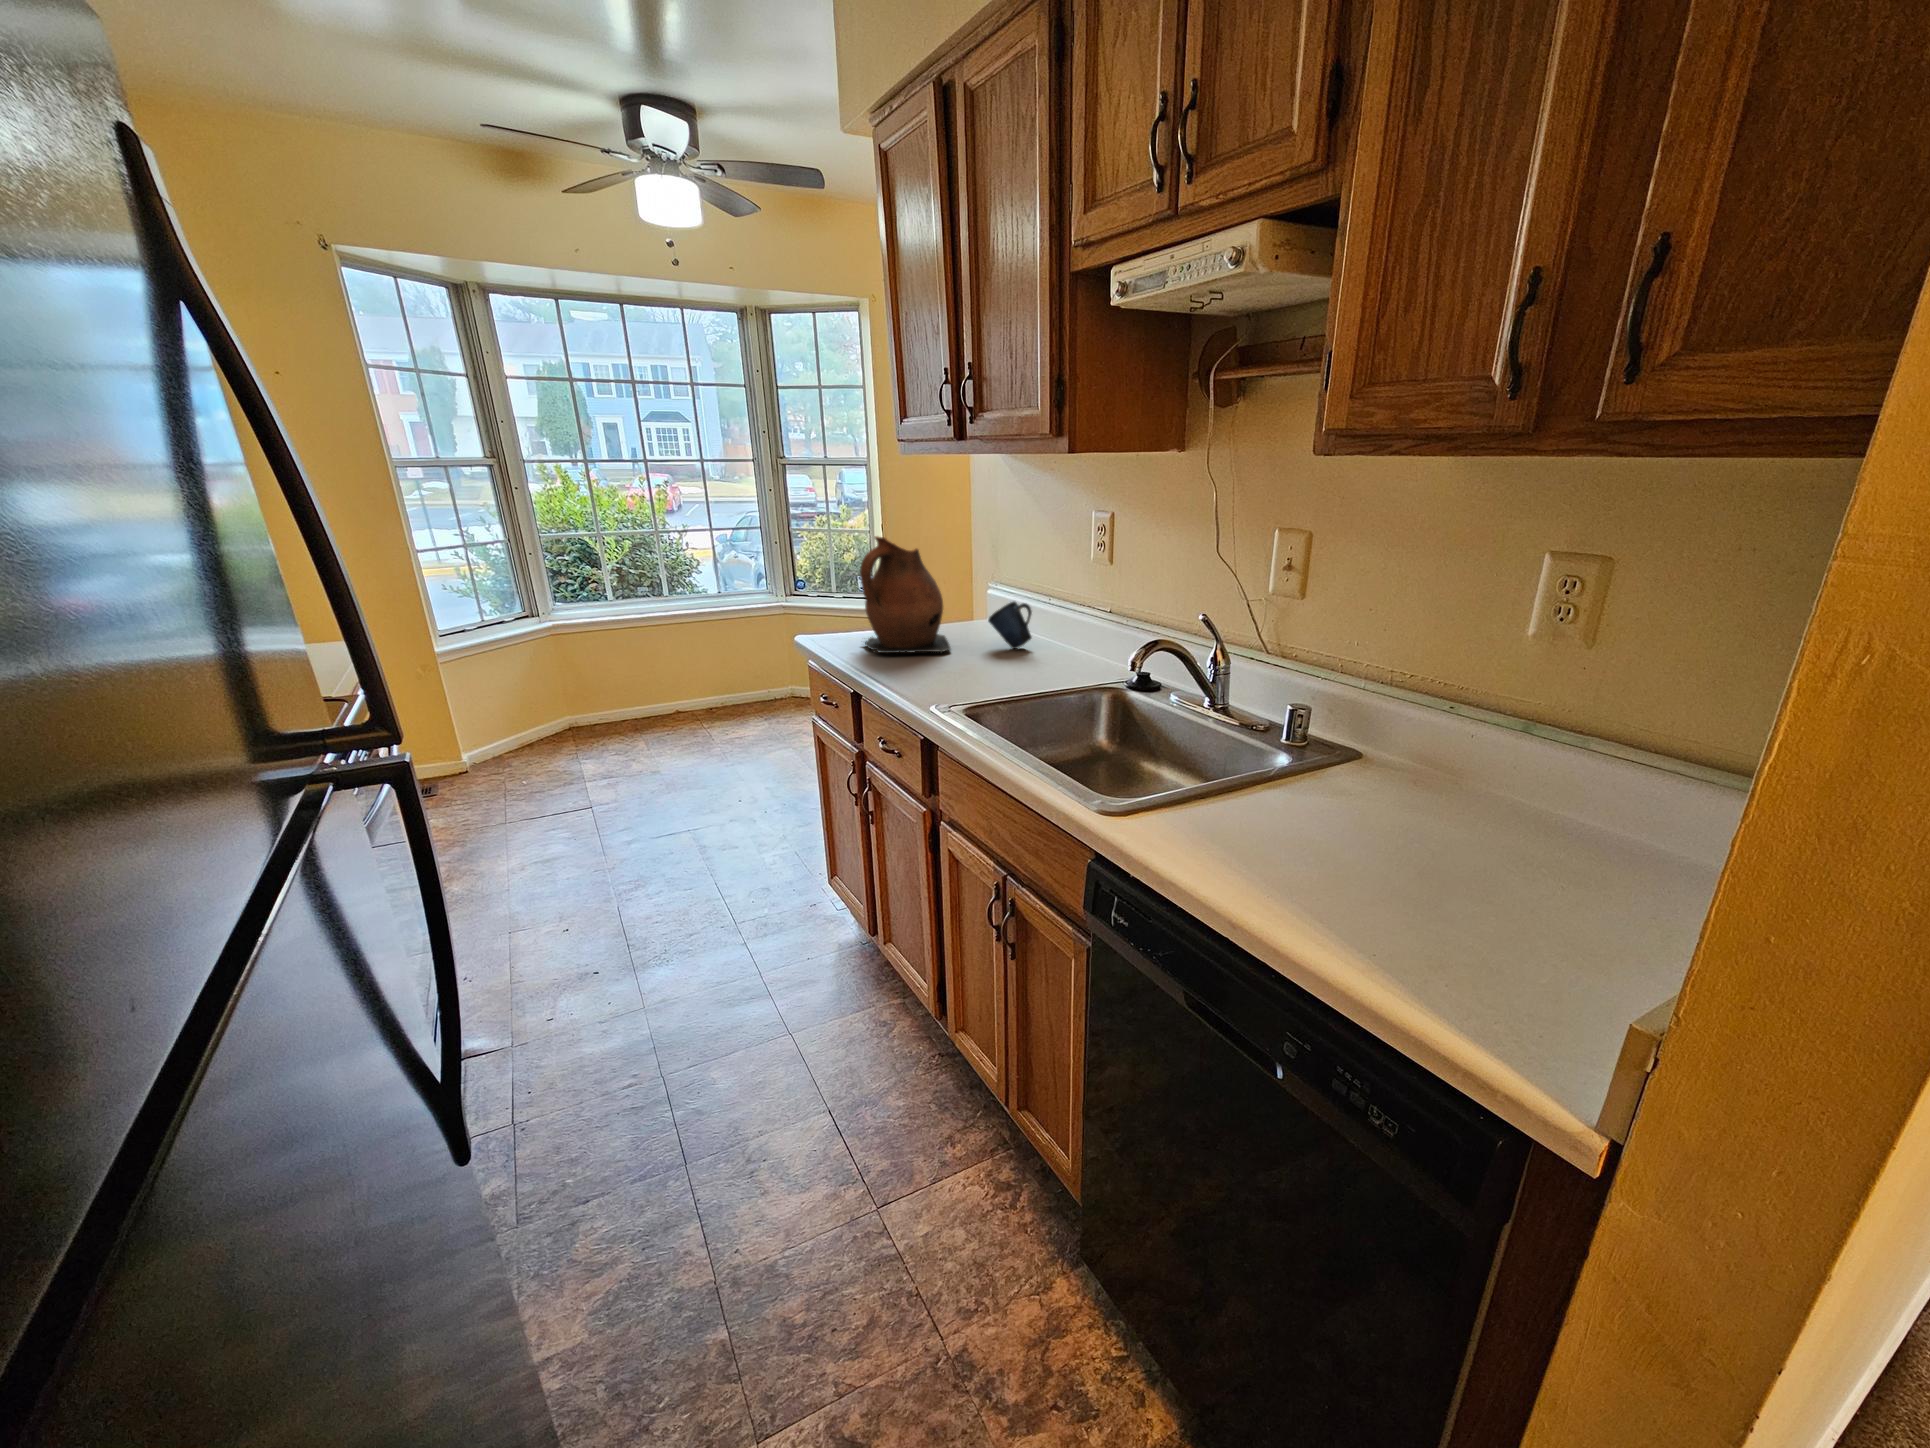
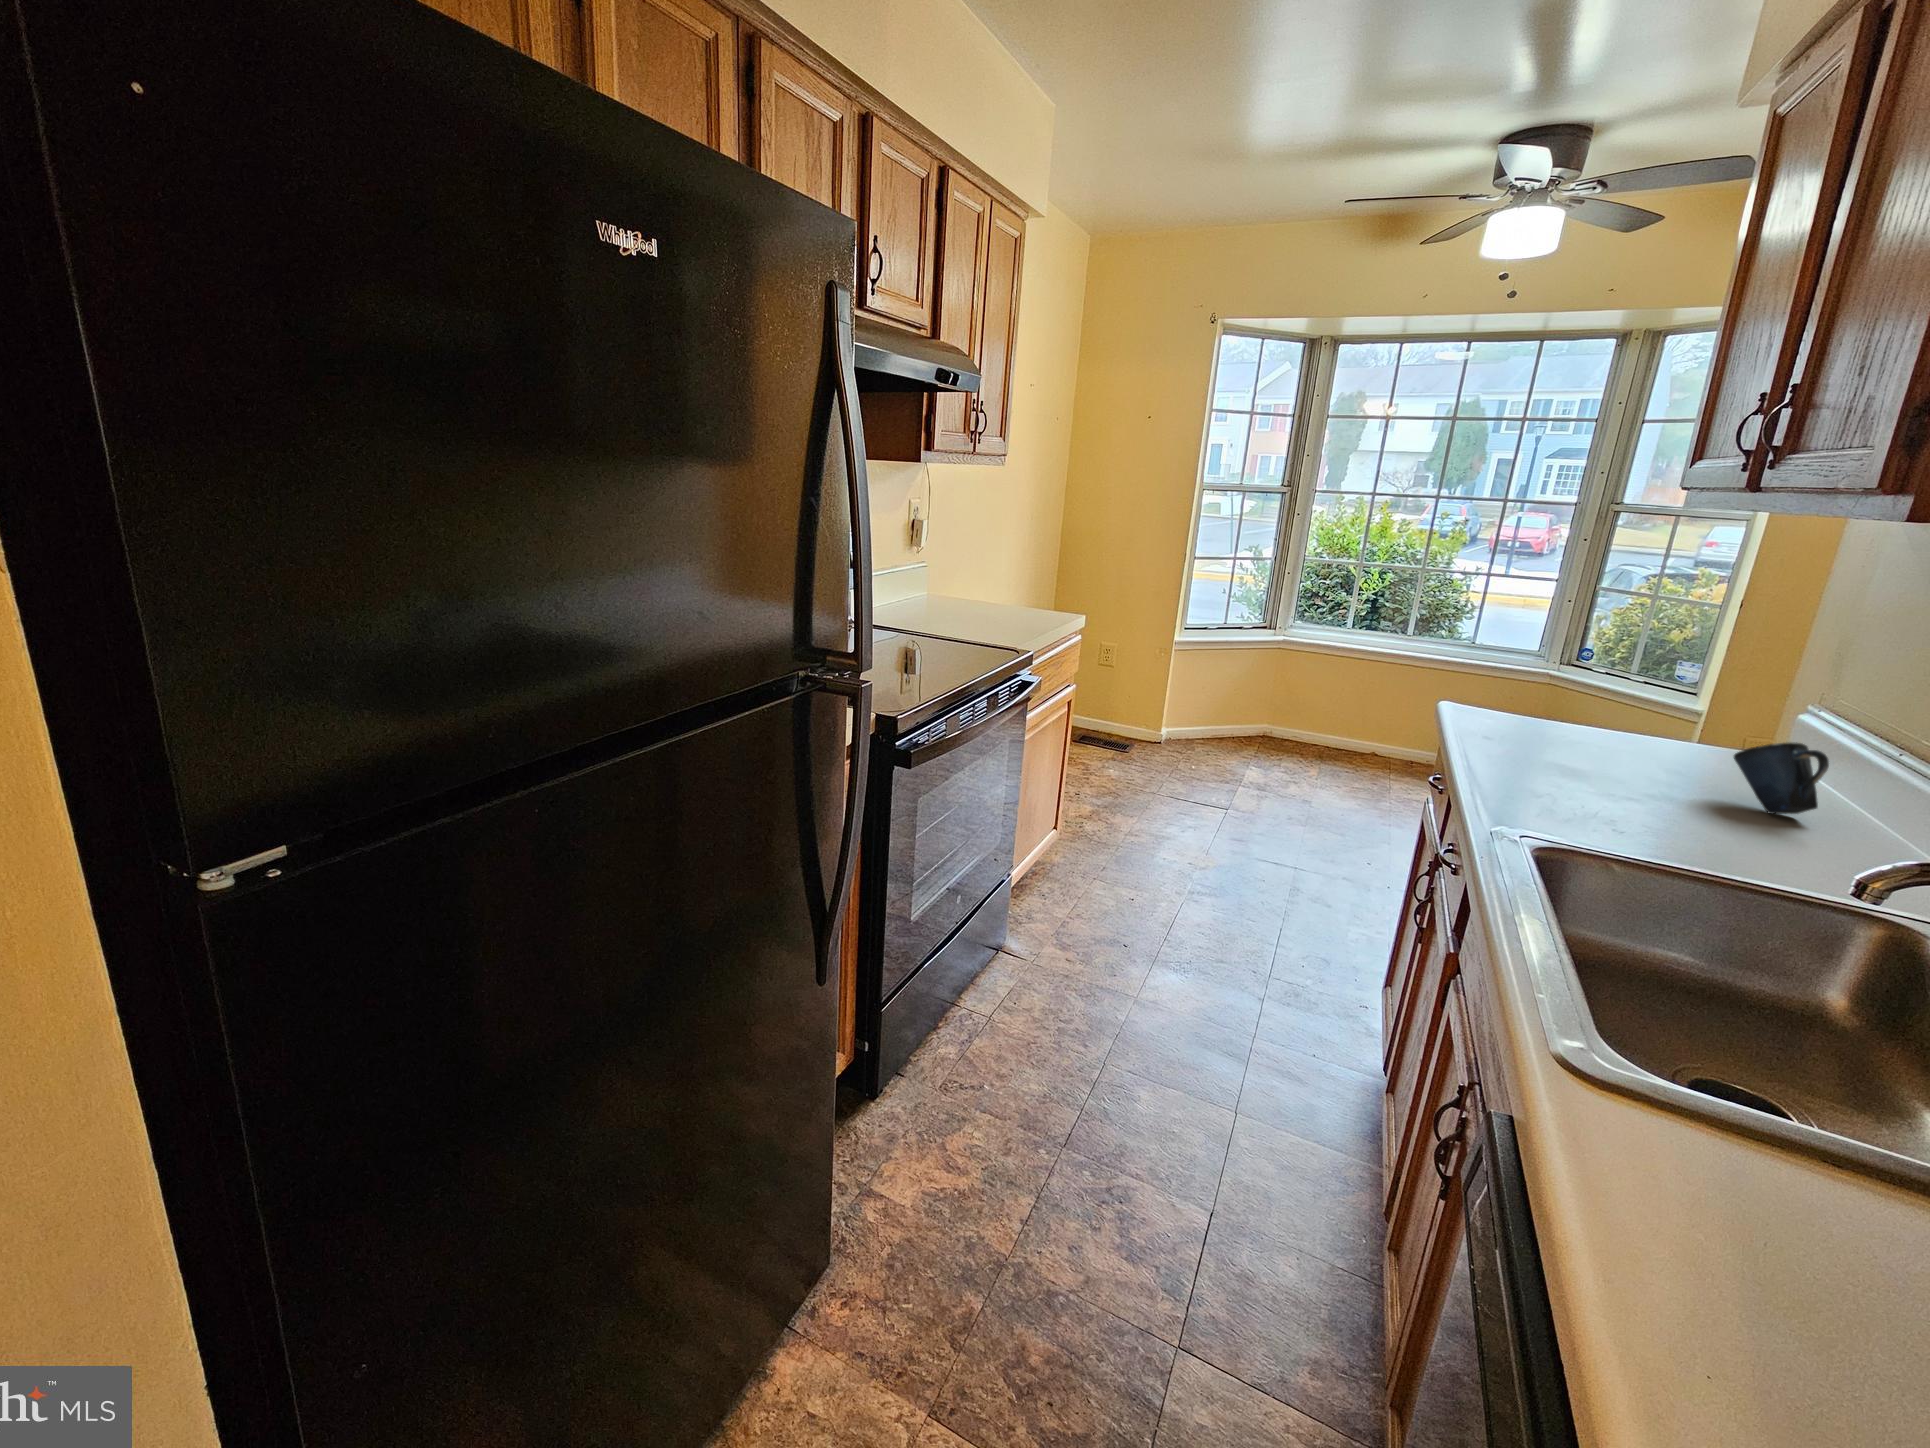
ceramic pitcher: present [860,536,951,653] -> none [1507,605,1661,778]

